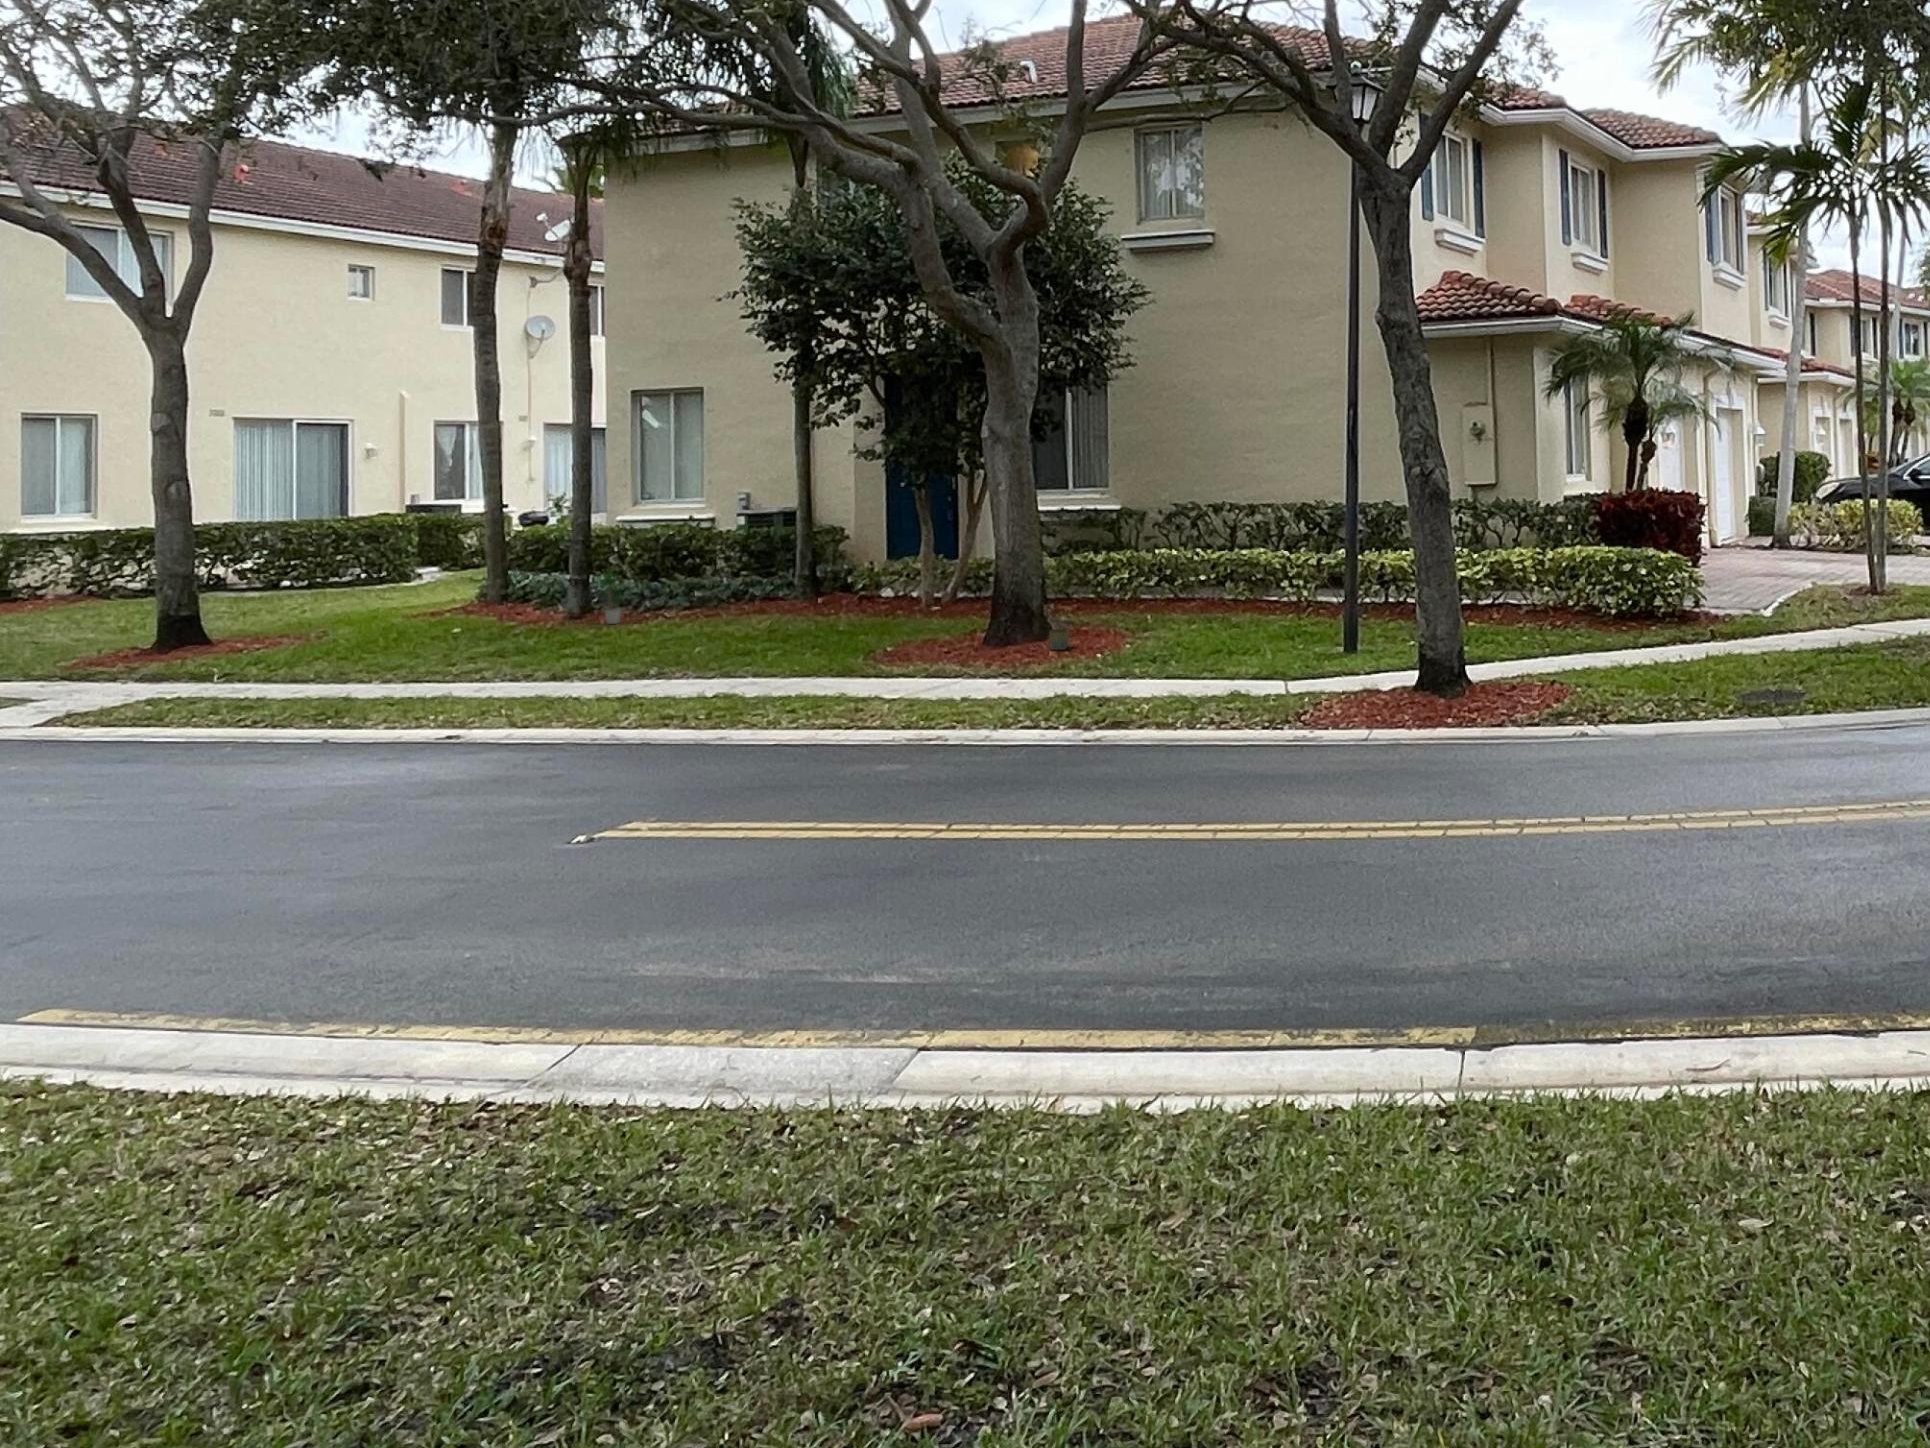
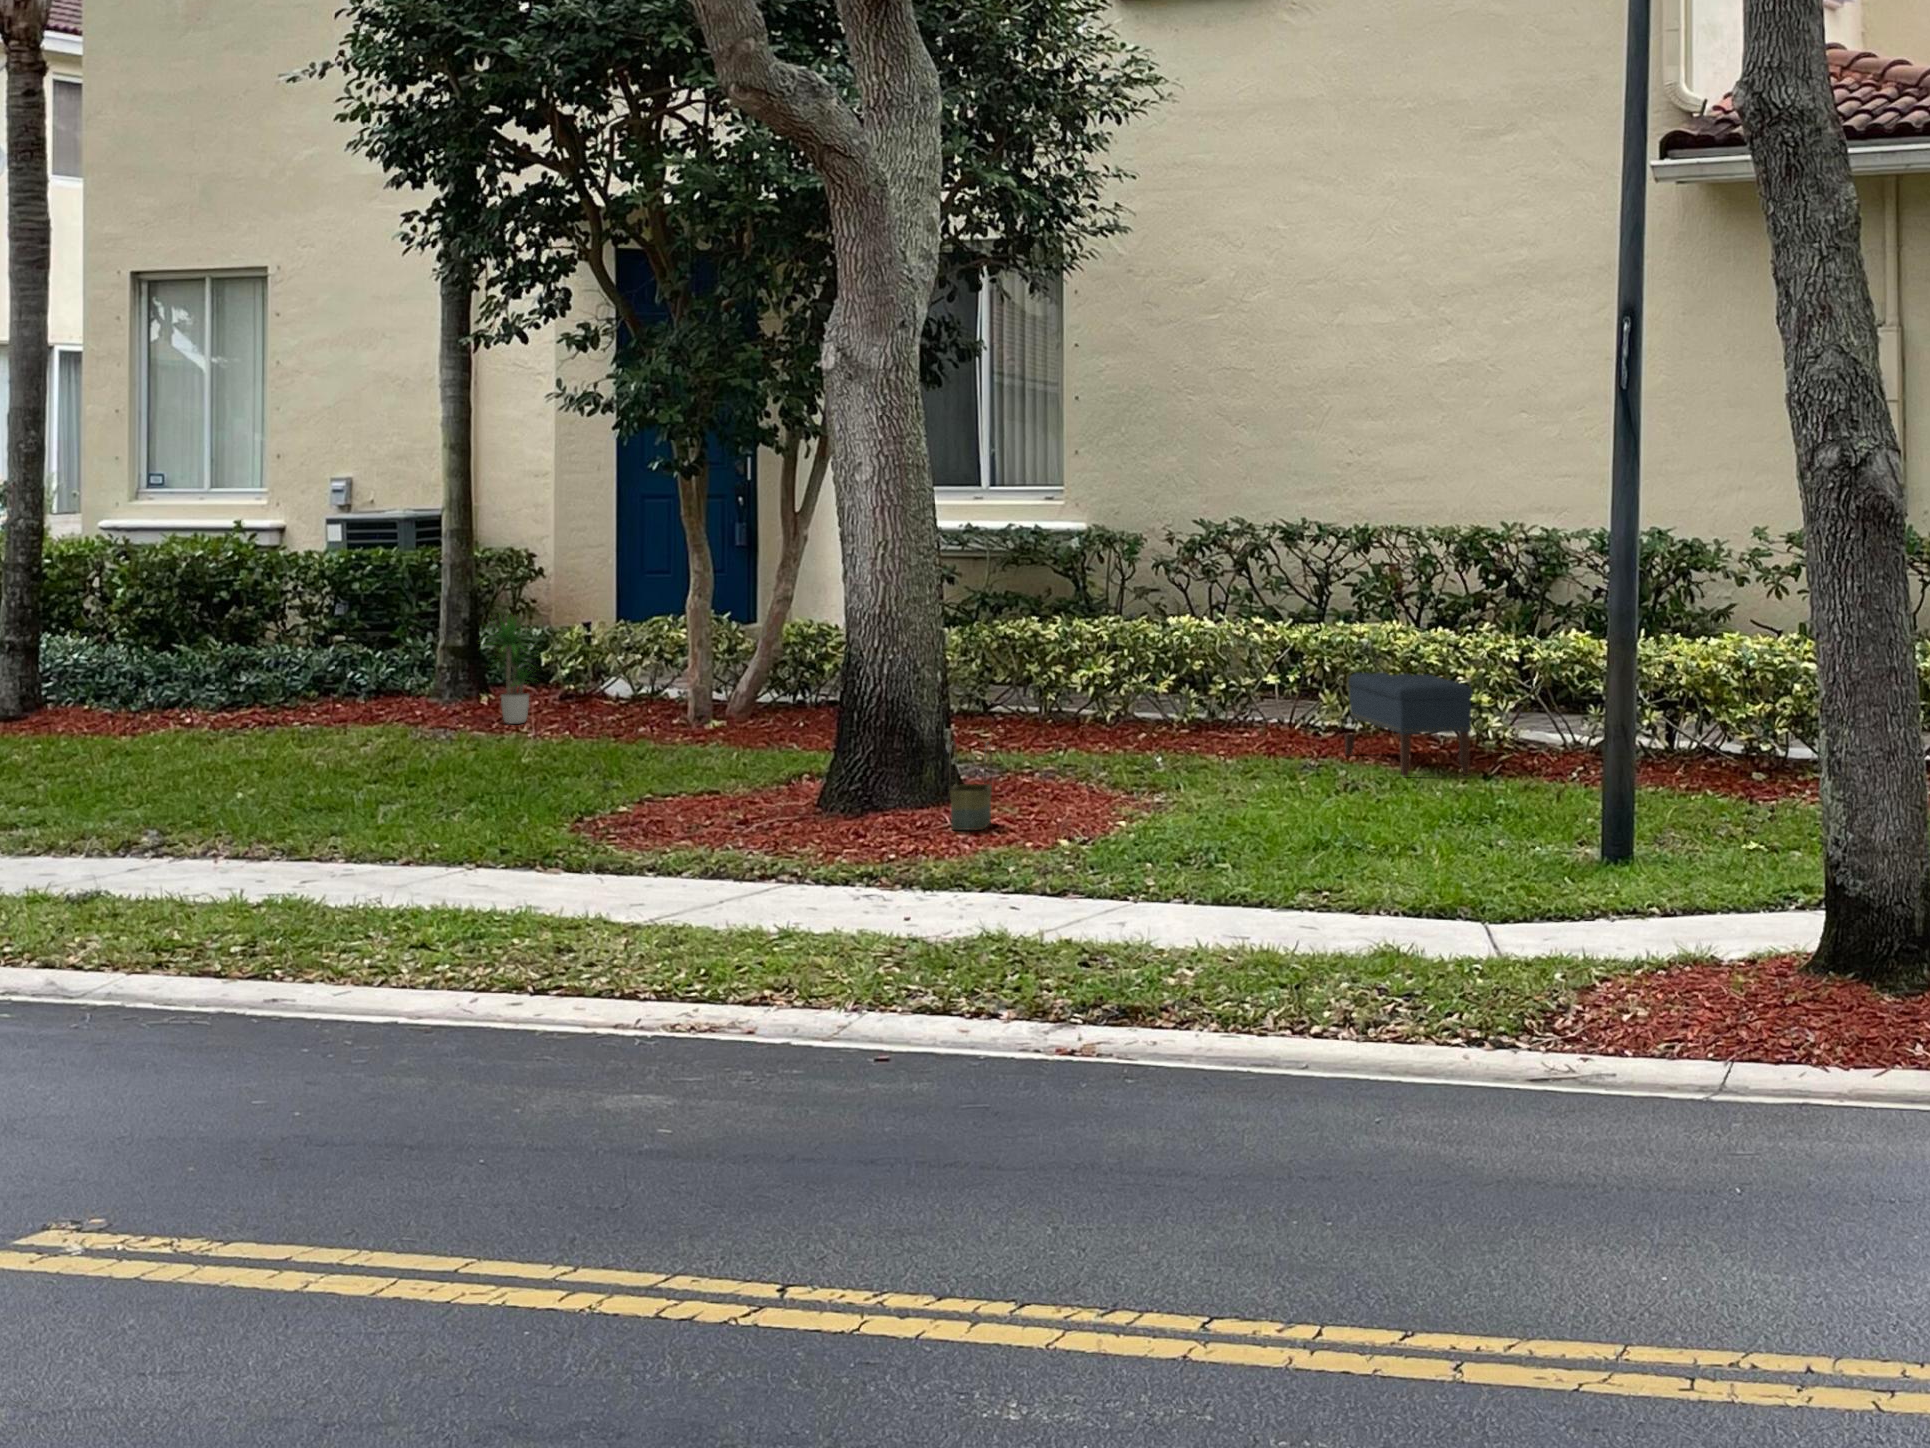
bench: none [1242,568,1298,618] -> present [1345,672,1473,777]
potted plant: present [599,570,621,624] -> present [487,615,535,724]

